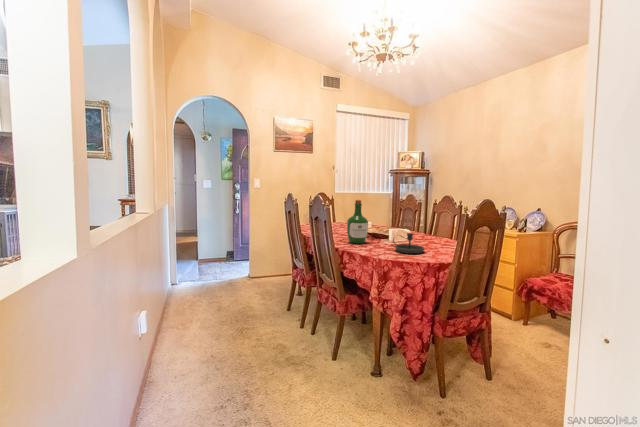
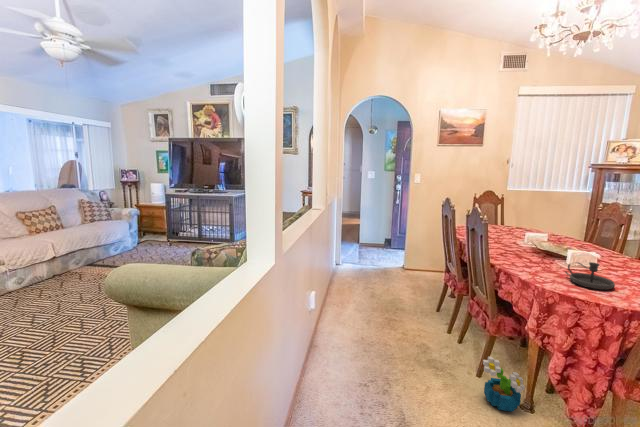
wine bottle: present [347,200,368,244] -> none [509,213,538,262]
decorative plant: none [338,335,373,384] -> present [483,357,525,412]

